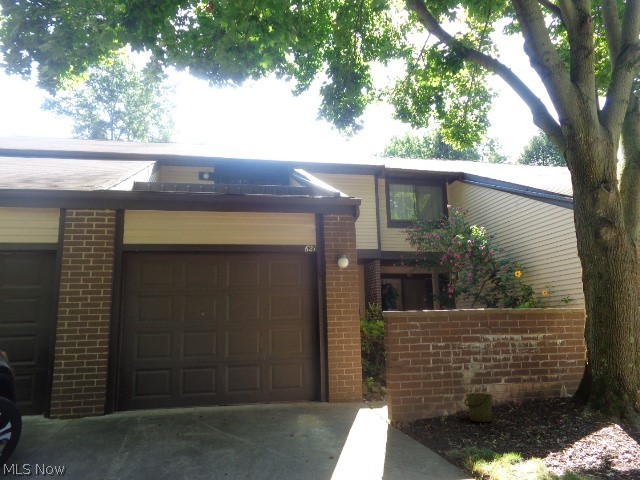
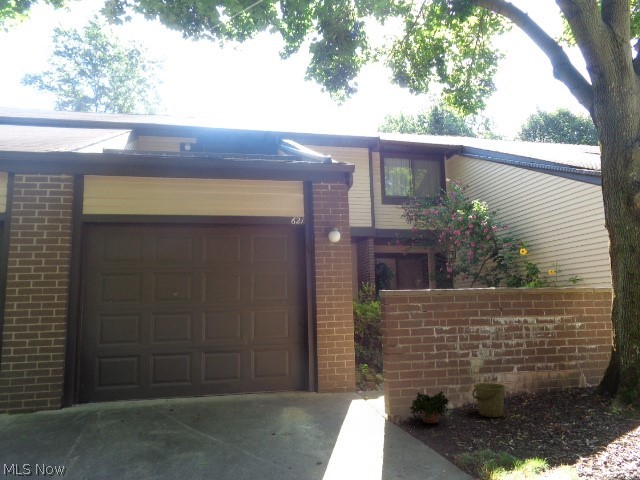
potted plant: none [409,399,444,428] -> present [410,391,449,423]

